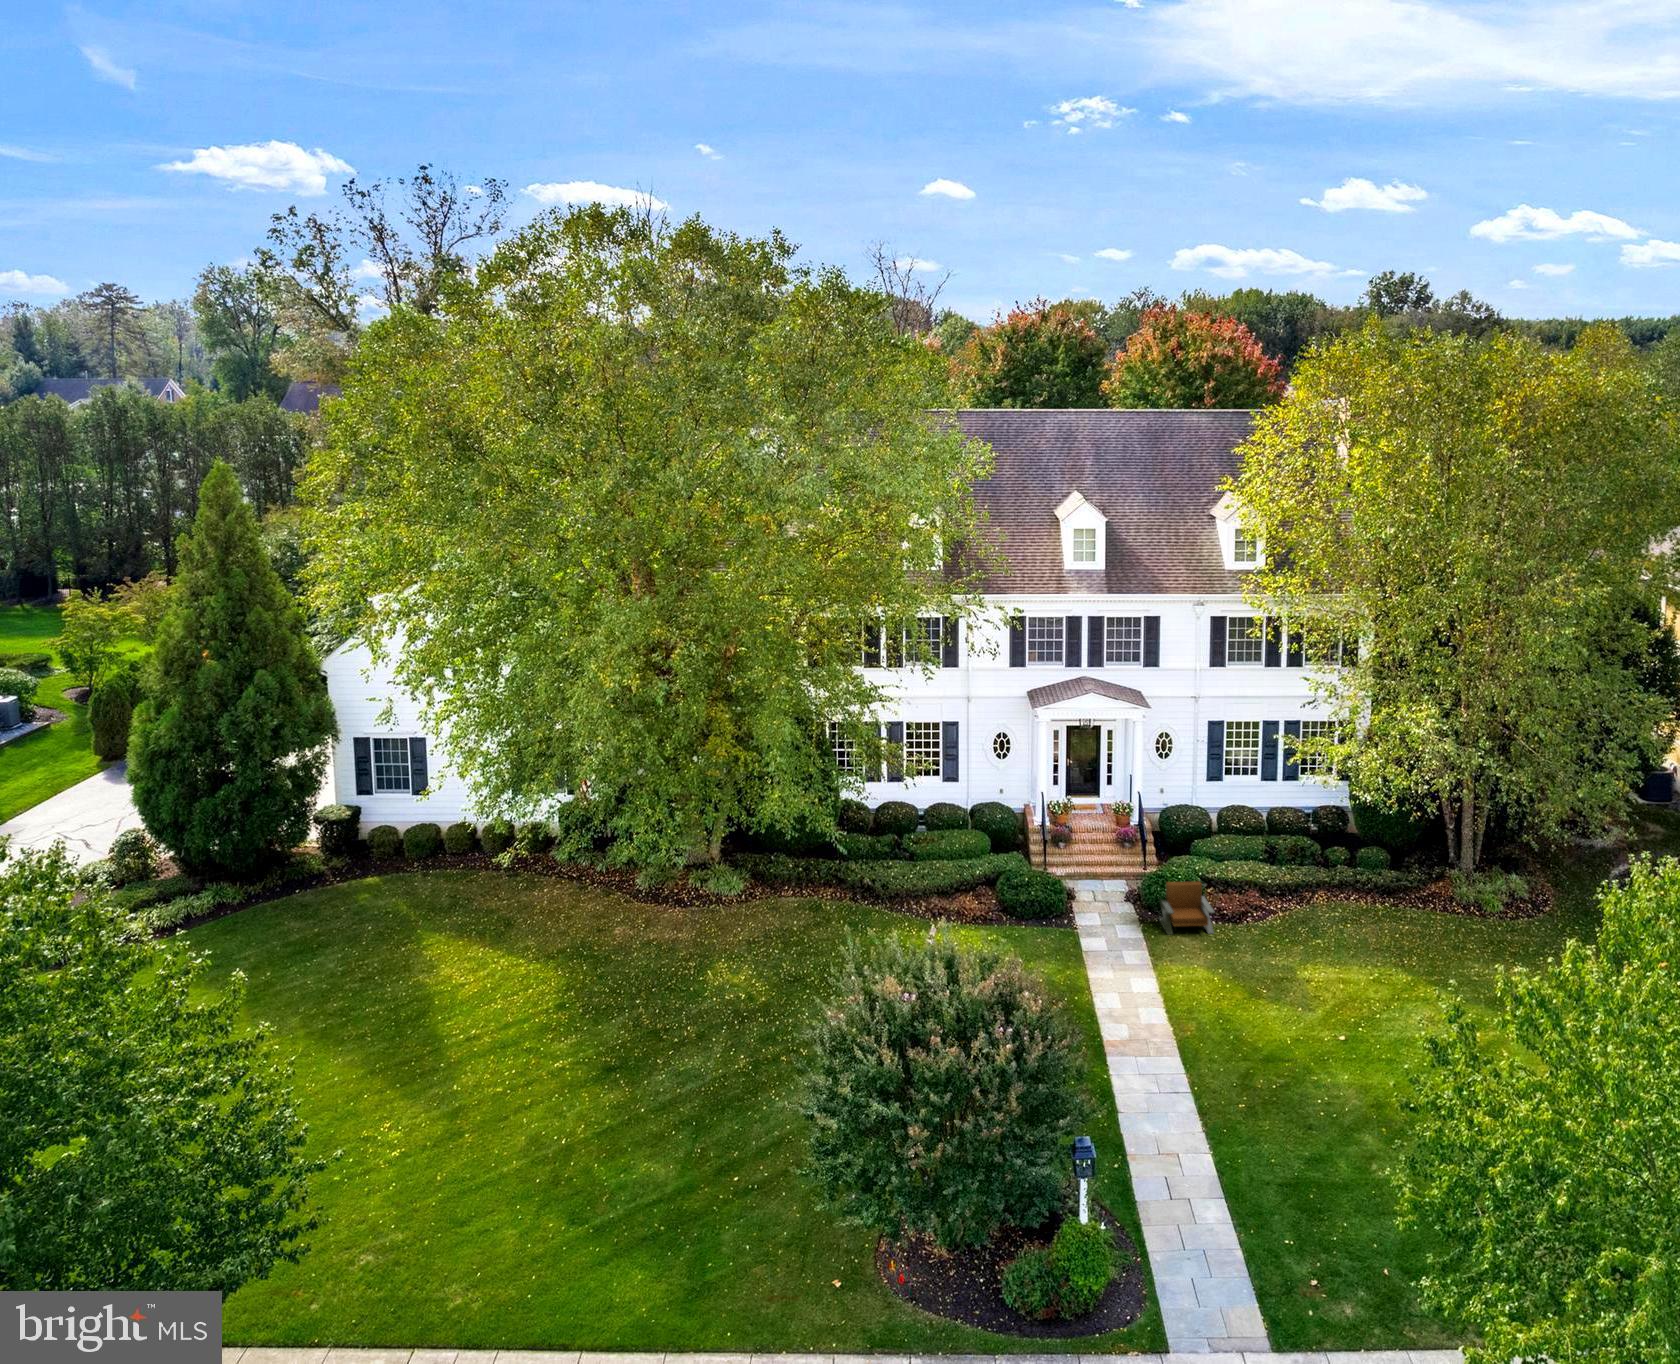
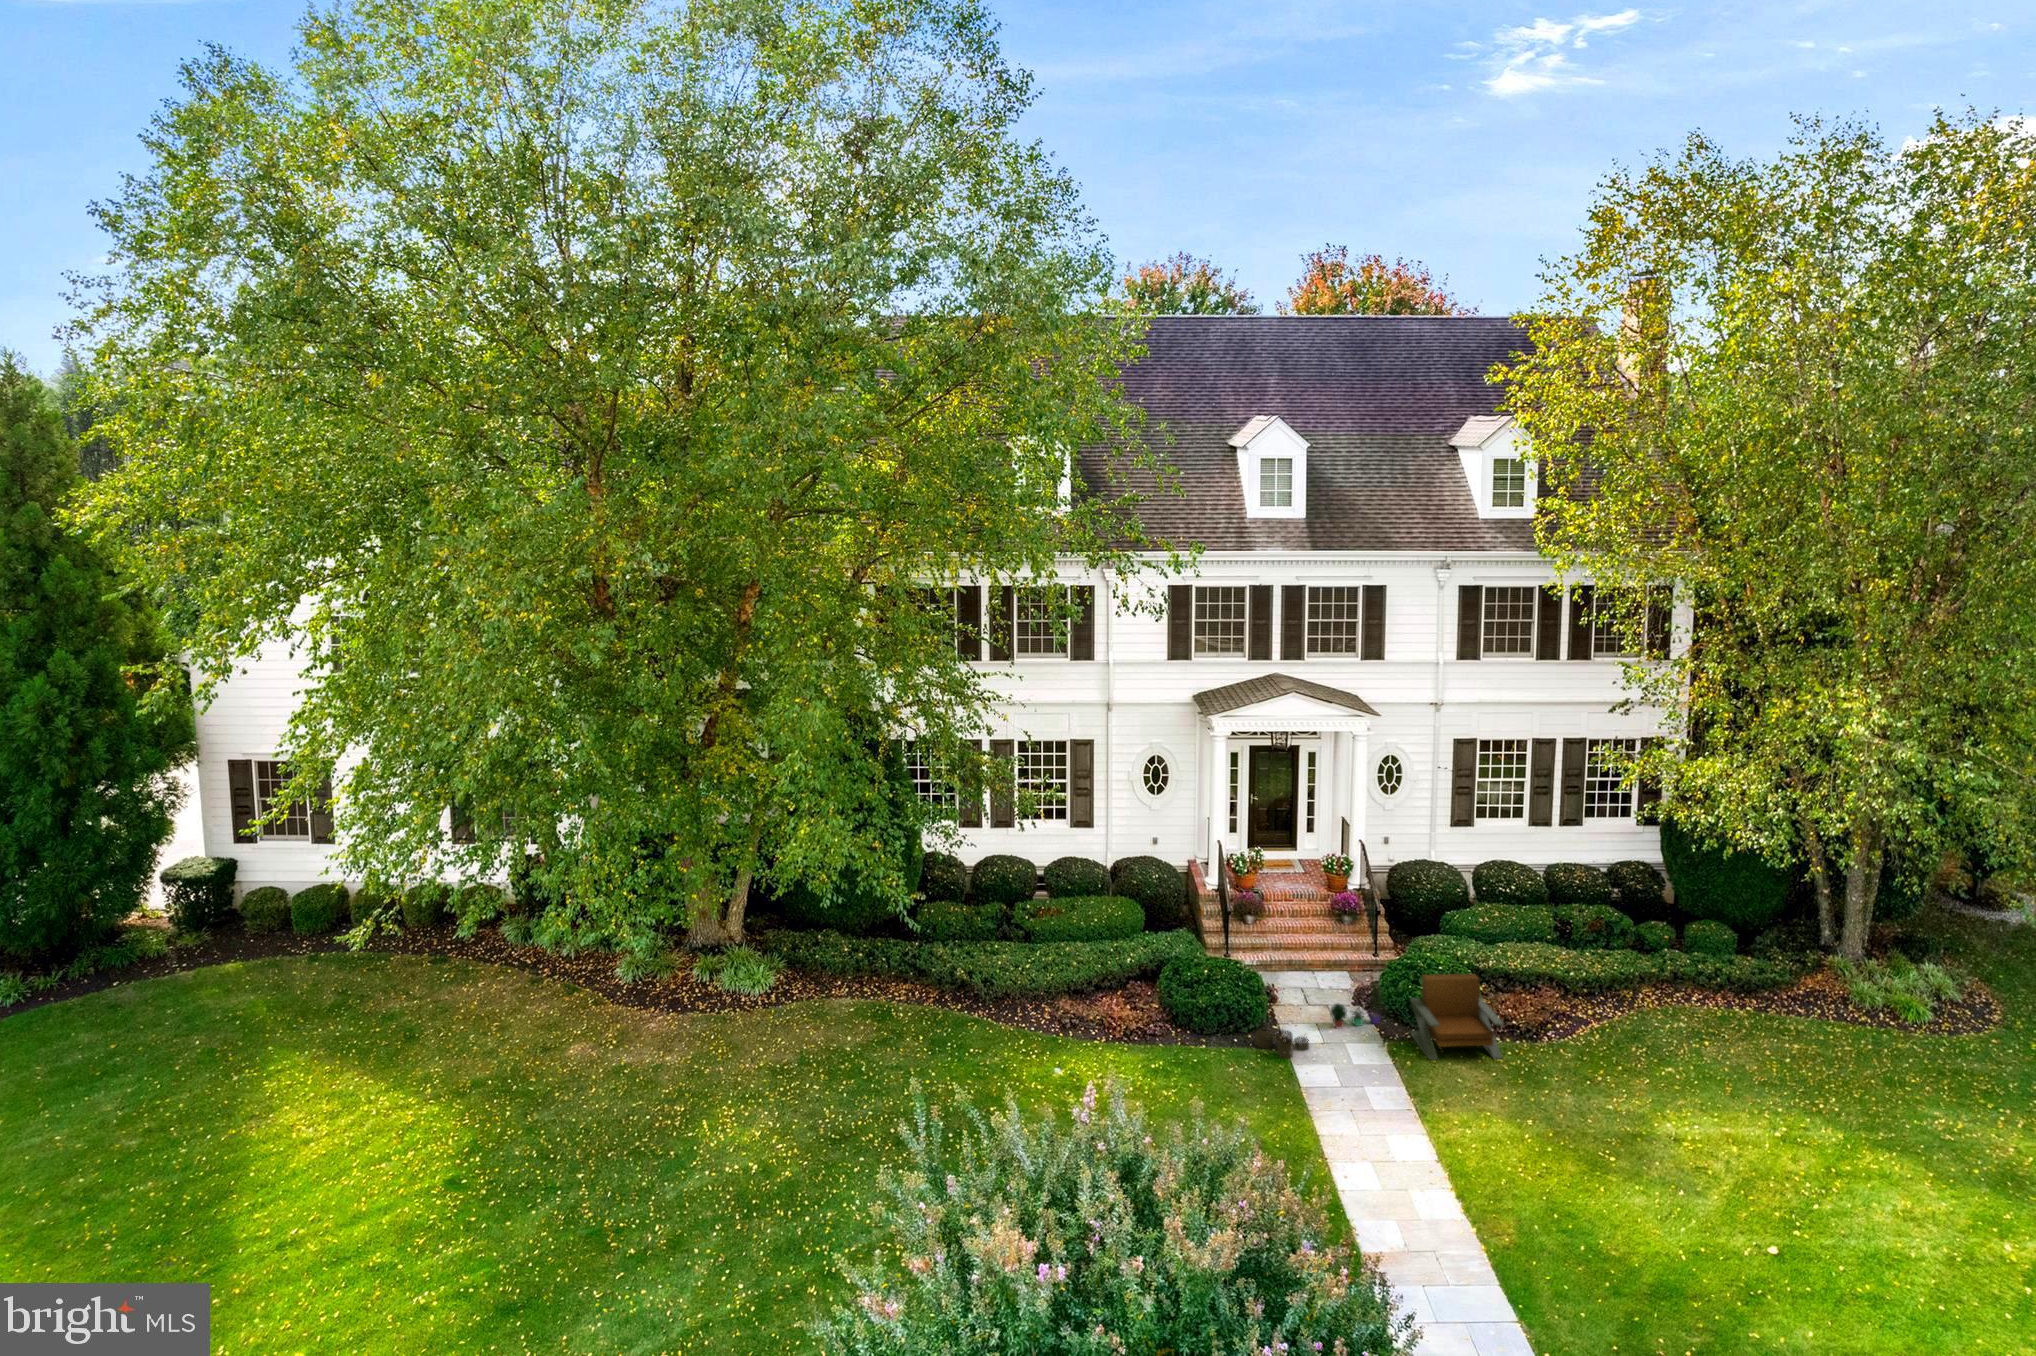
potted plant: none [1108,885,1143,916] -> present [1330,981,1383,1028]
woven basket: none [1058,914,1093,934] -> present [1255,1028,1309,1059]

